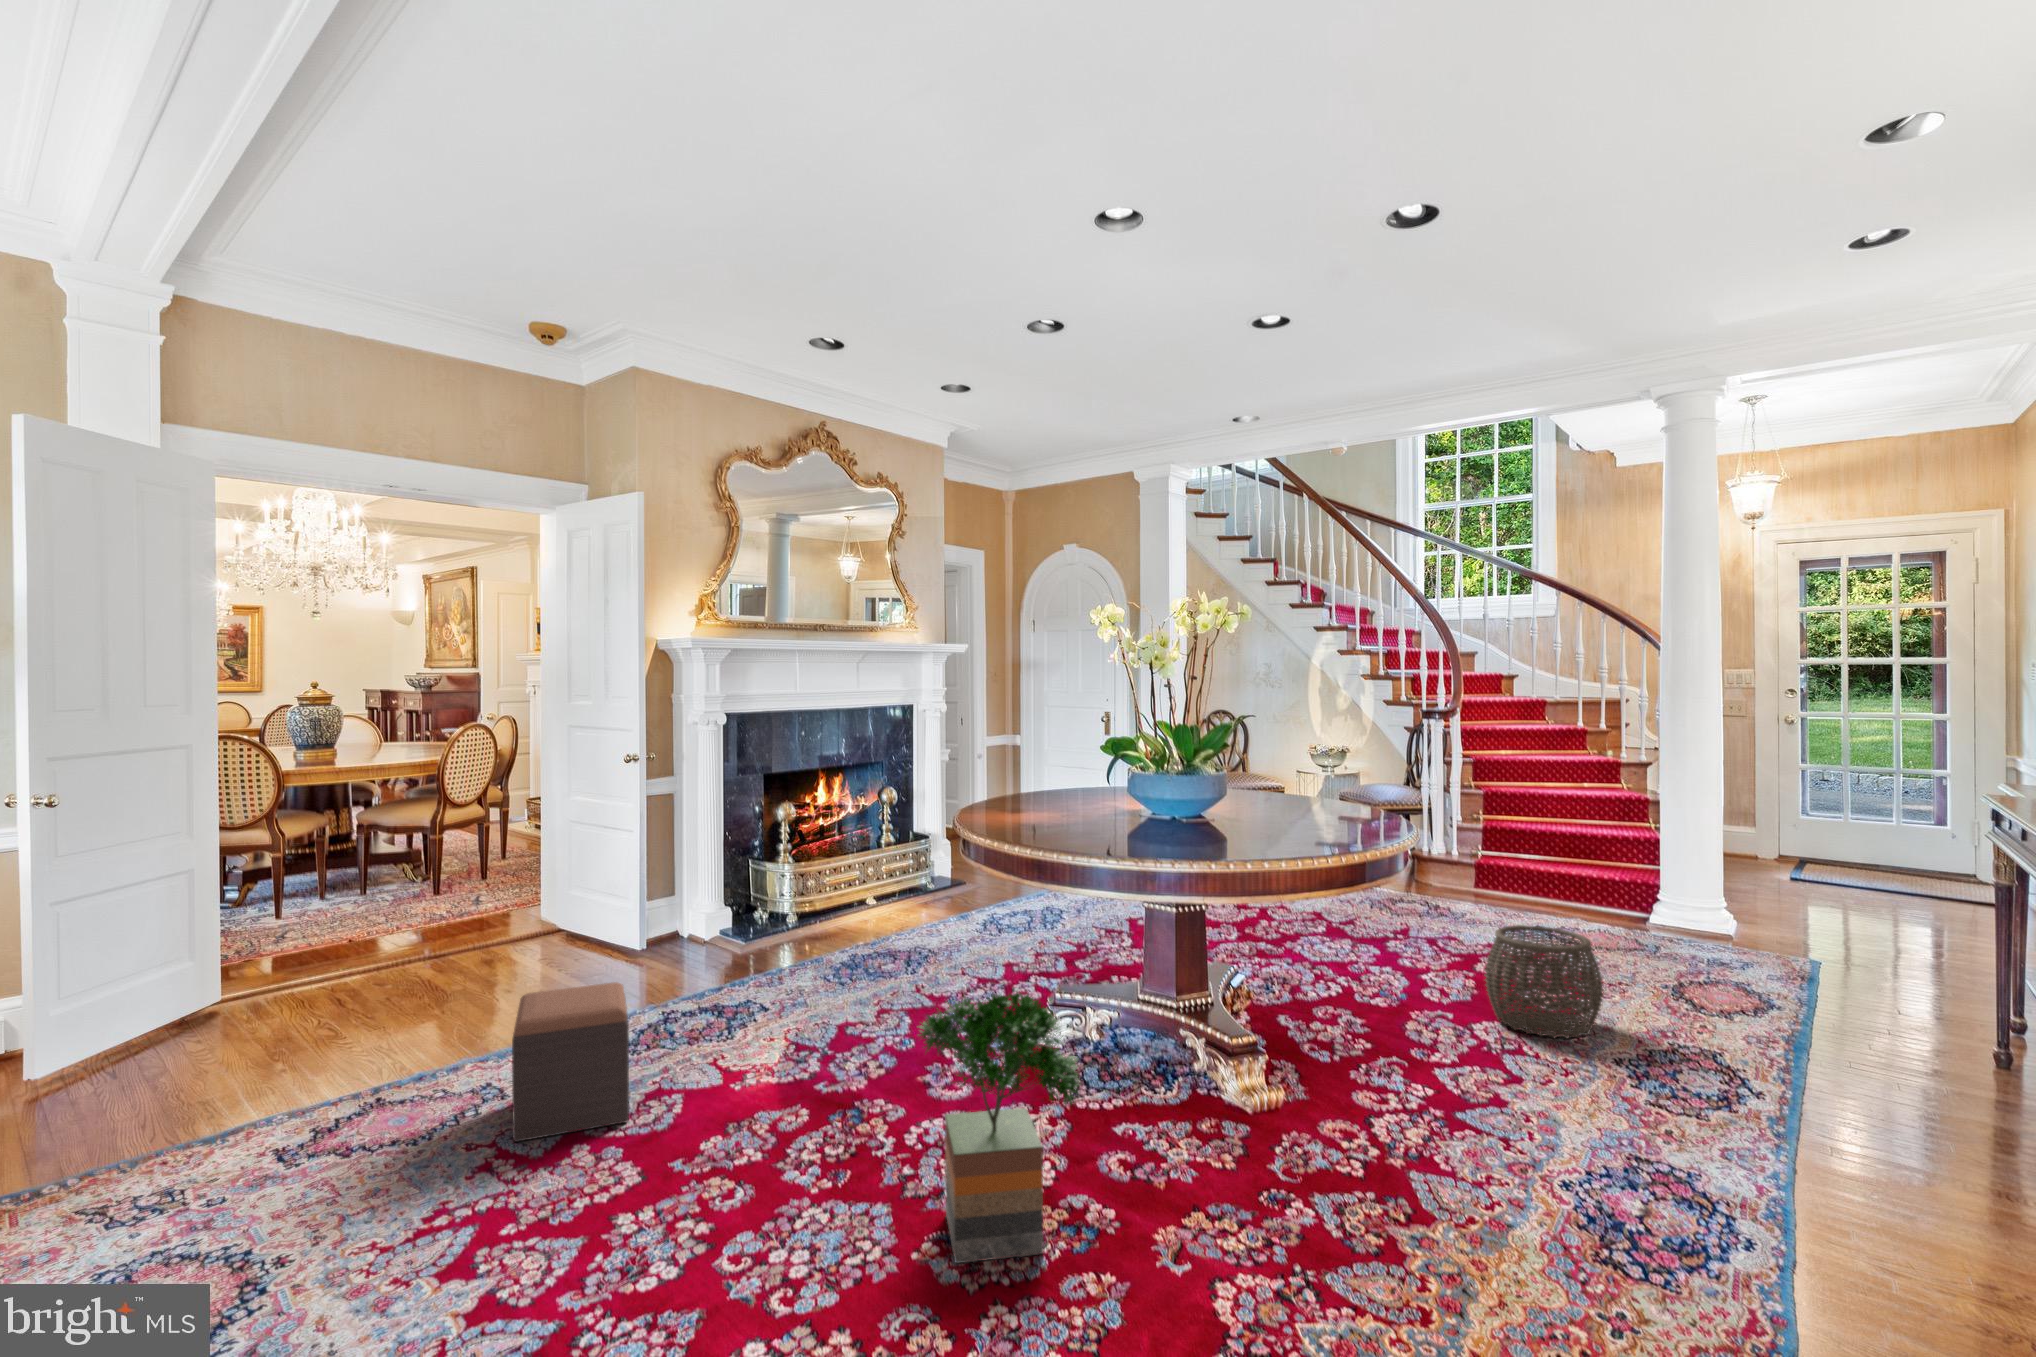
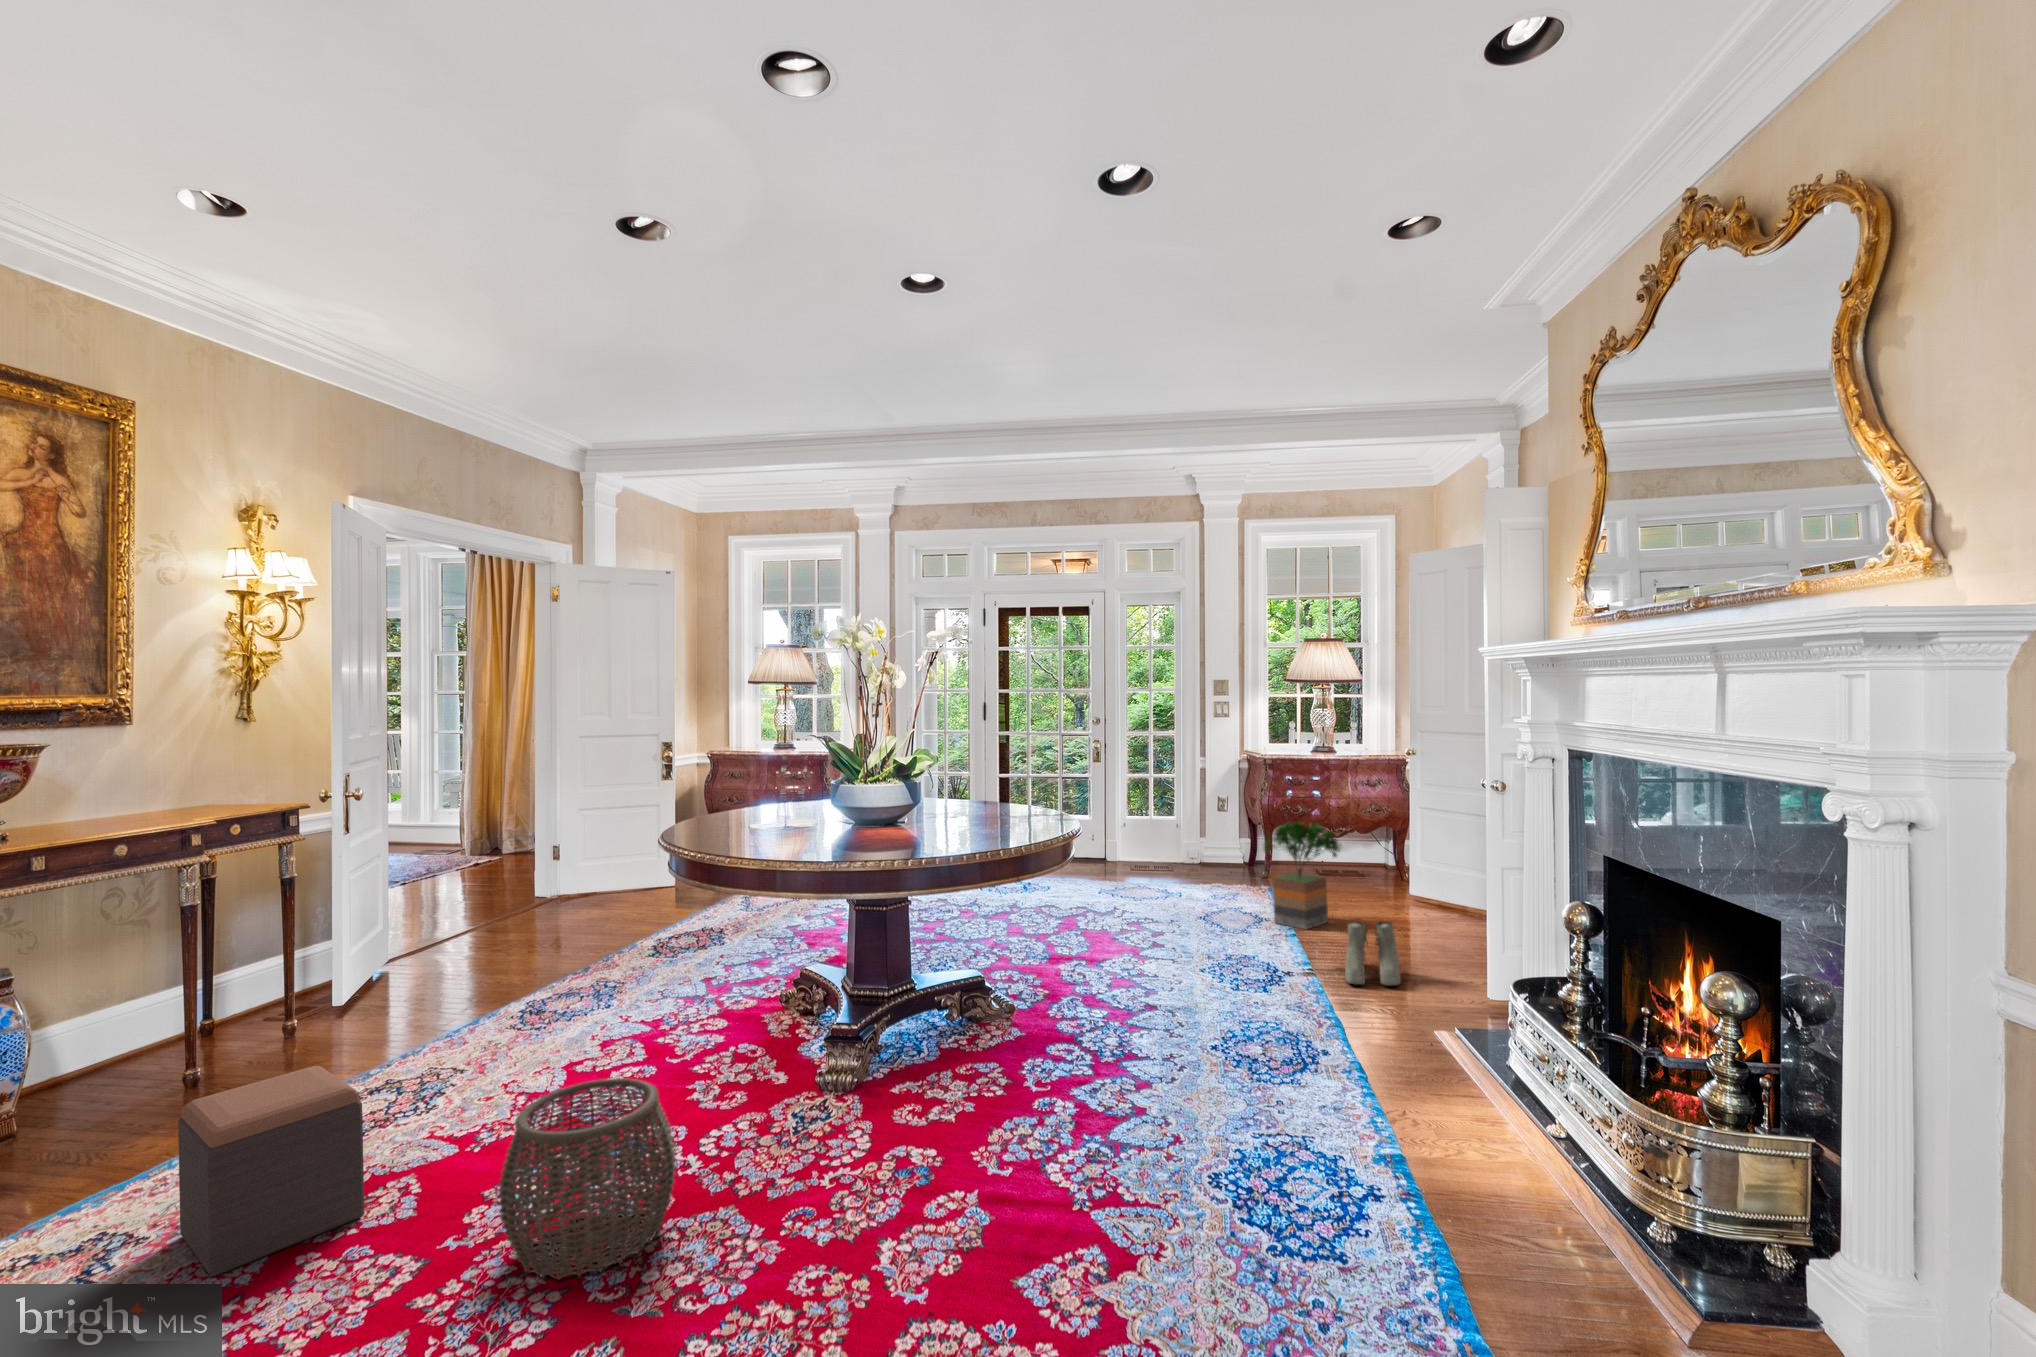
woven basket: present [1485,925,1603,1038] -> present [499,1078,676,1279]
potted tree: present [919,992,1079,1263] -> present [1264,822,1342,929]
boots: none [1851,1043,1961,1162] -> present [1345,920,1401,986]

